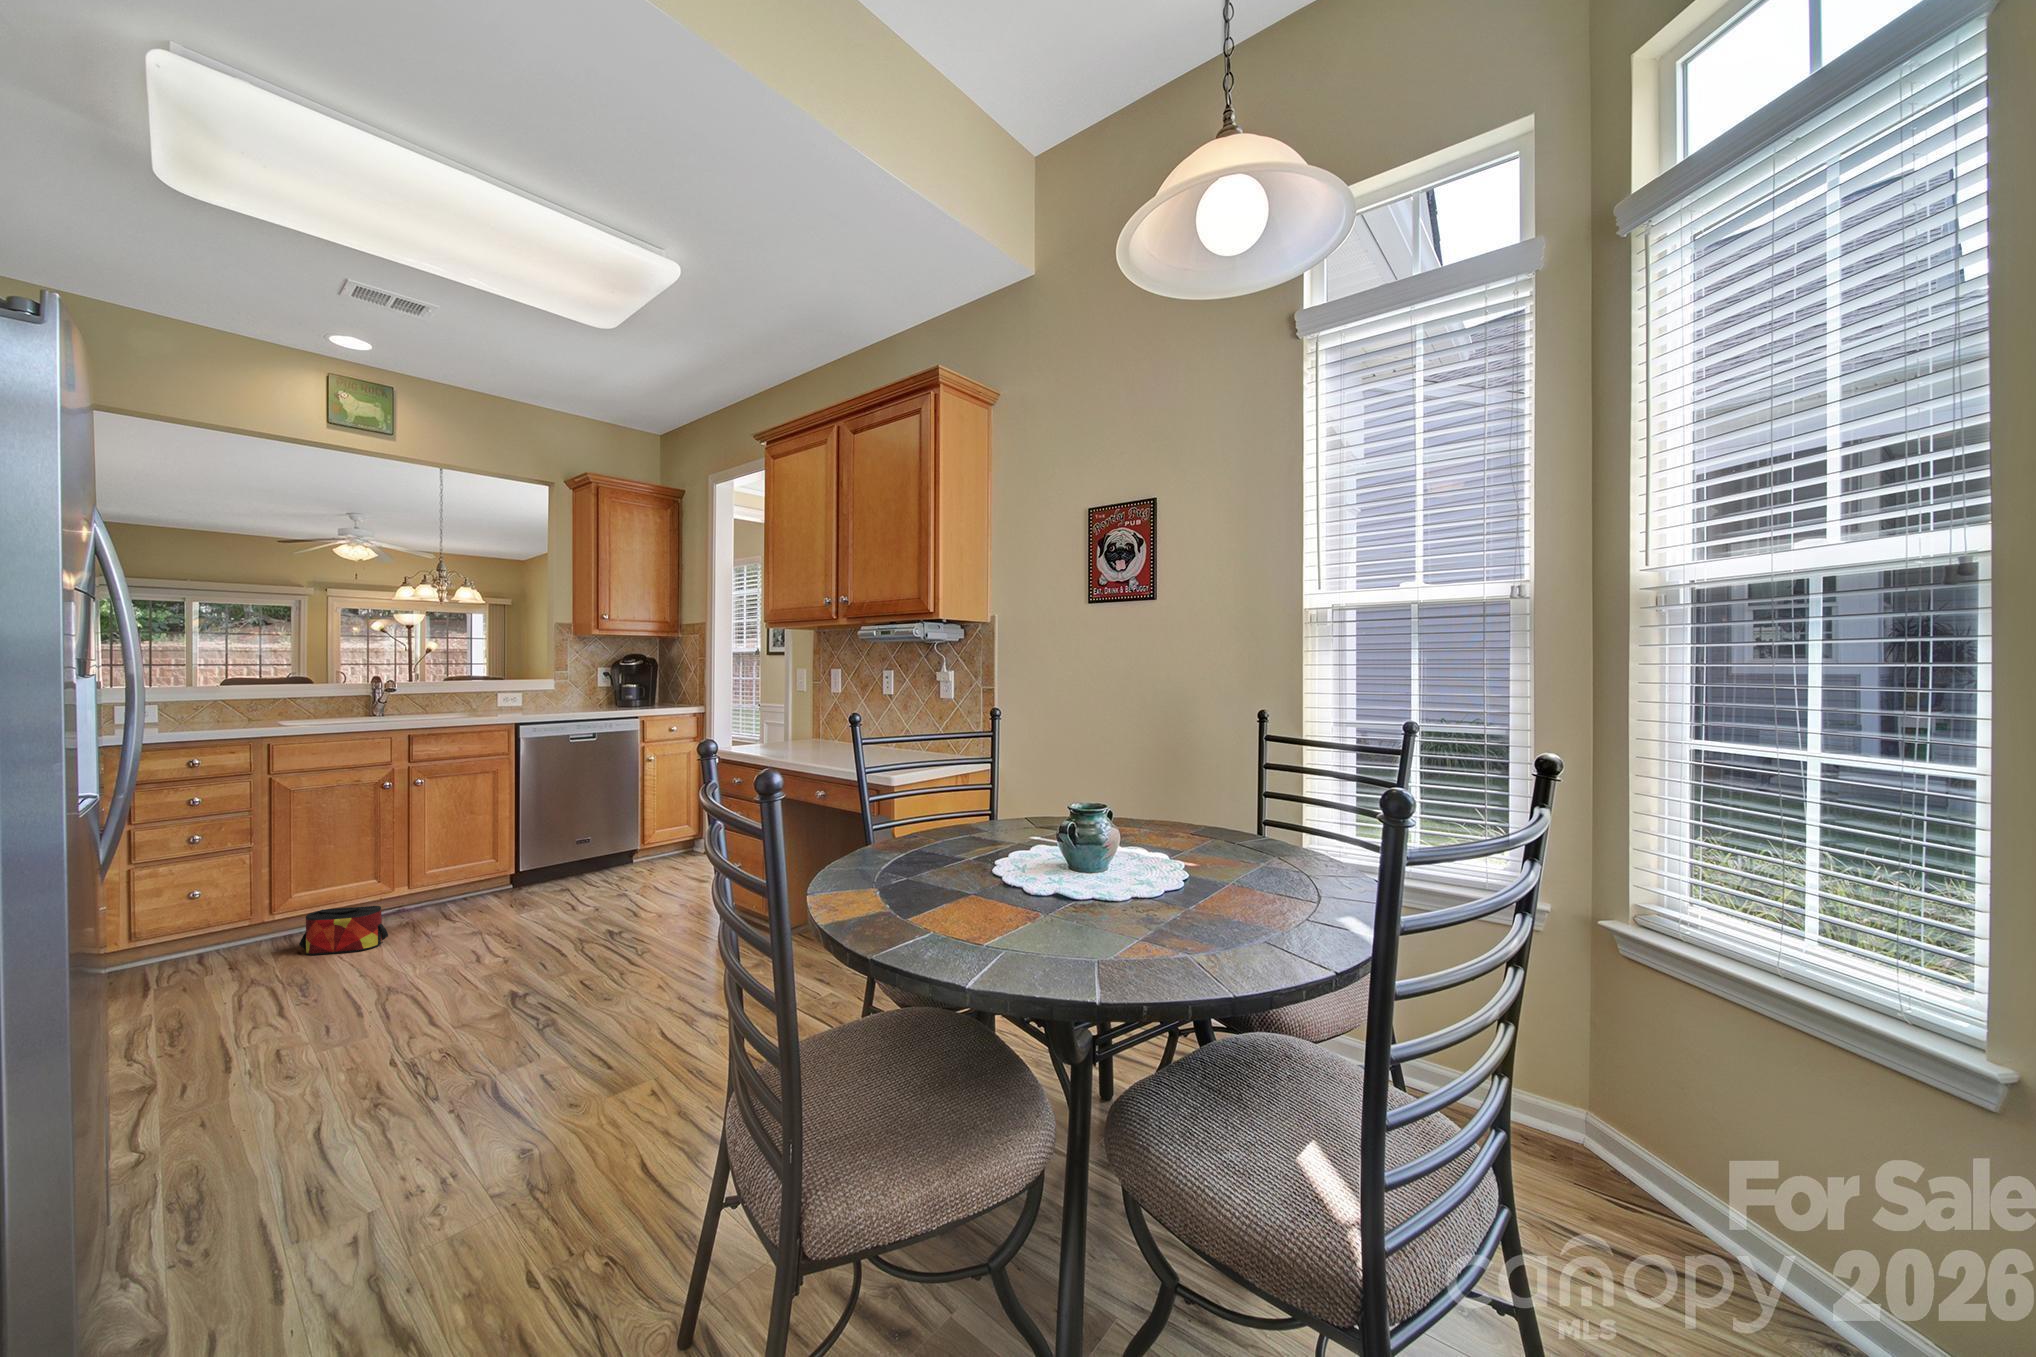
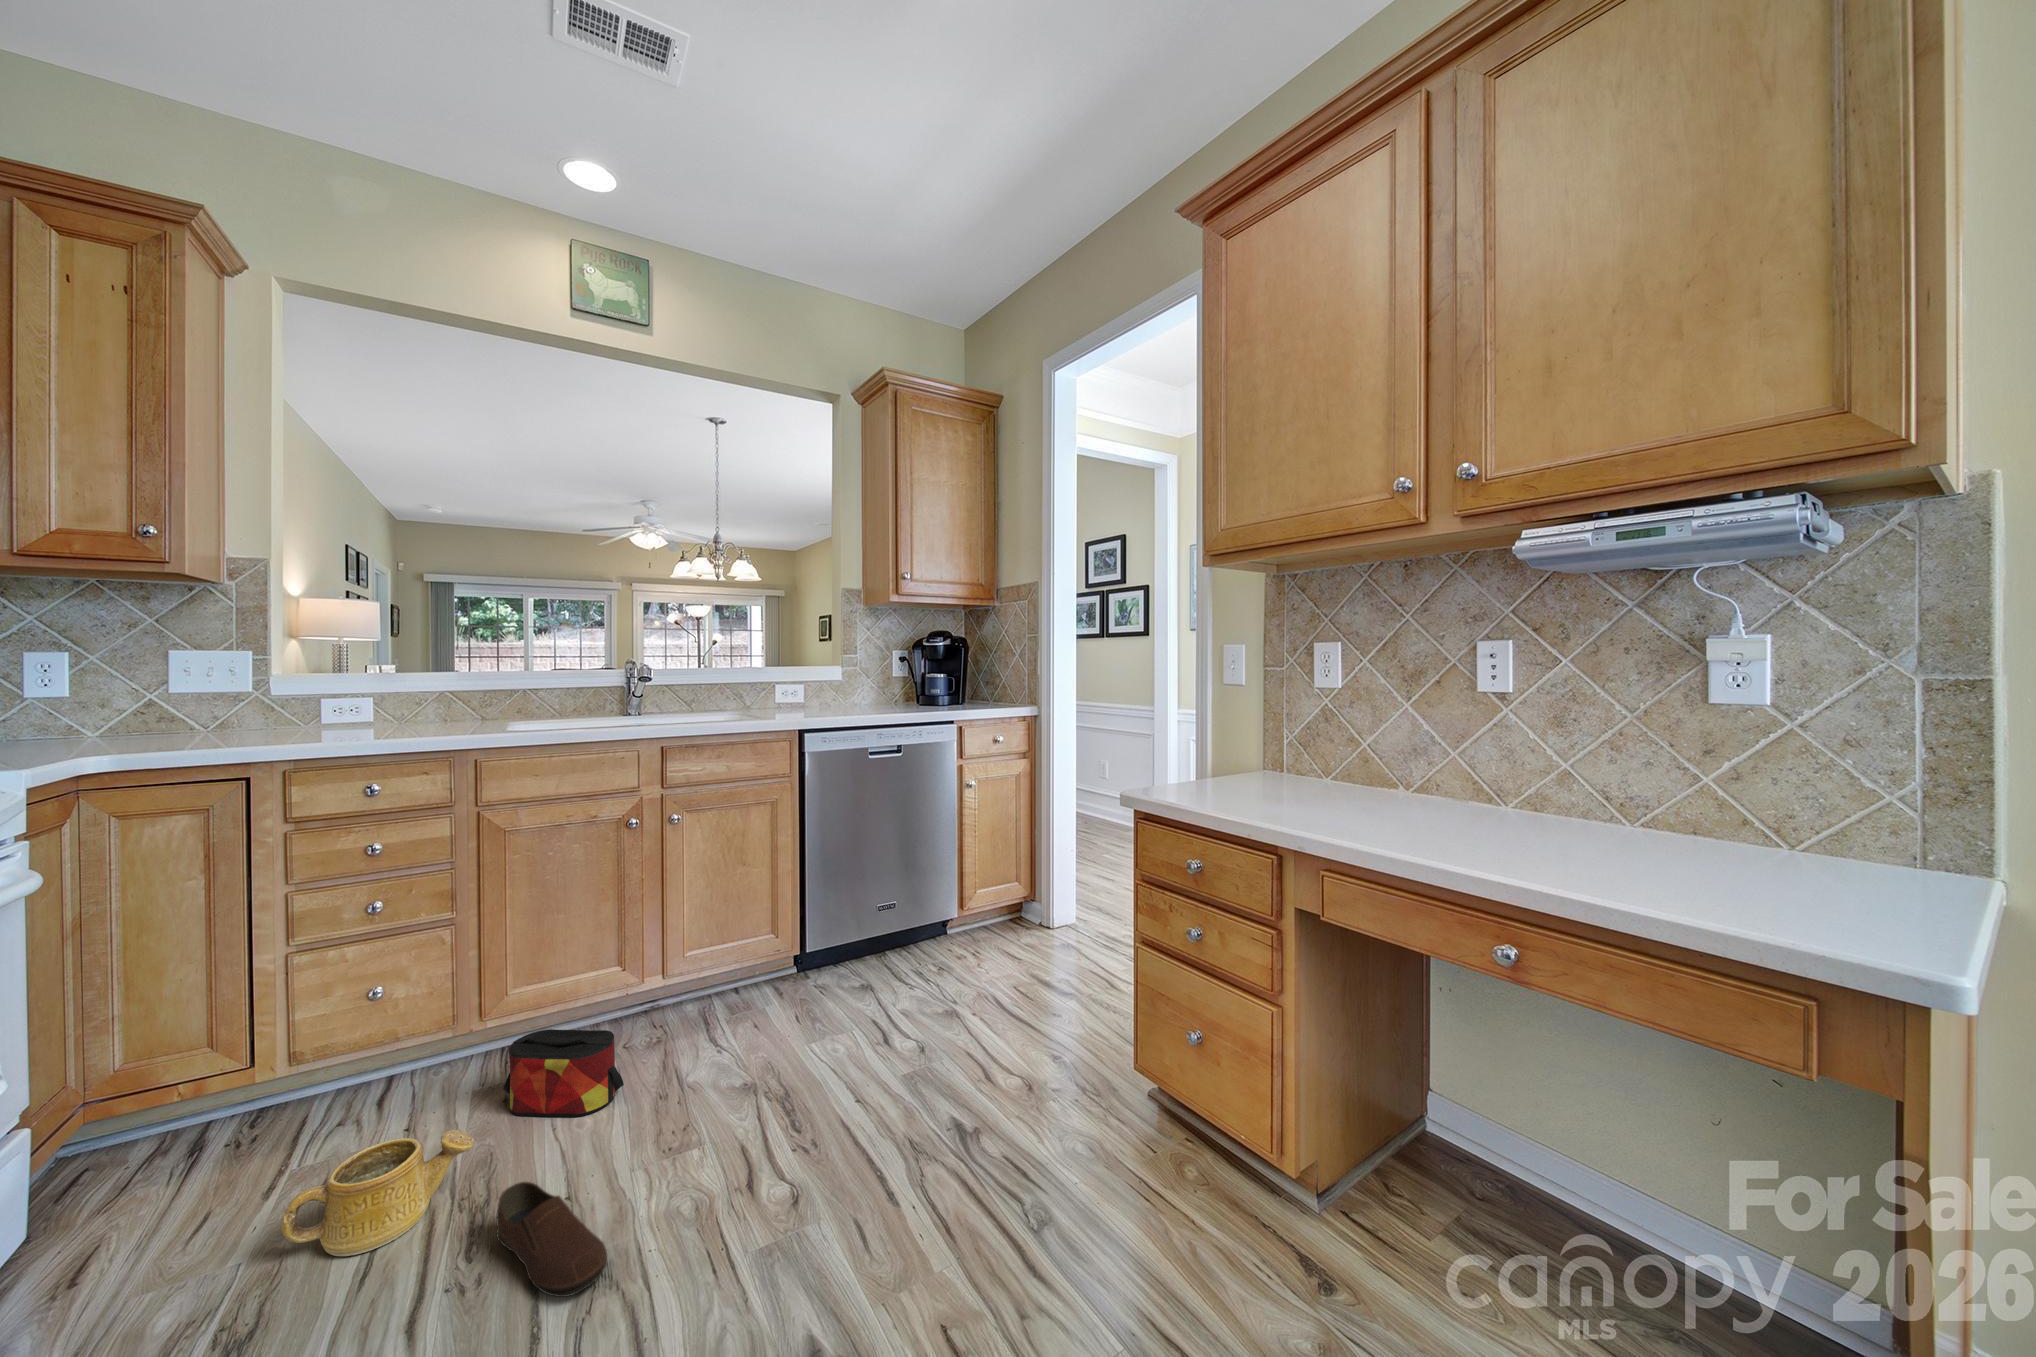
watering can: none [186,945,298,1001] -> present [281,1130,474,1256]
shoe: none [324,959,396,995] -> present [496,1182,607,1297]

